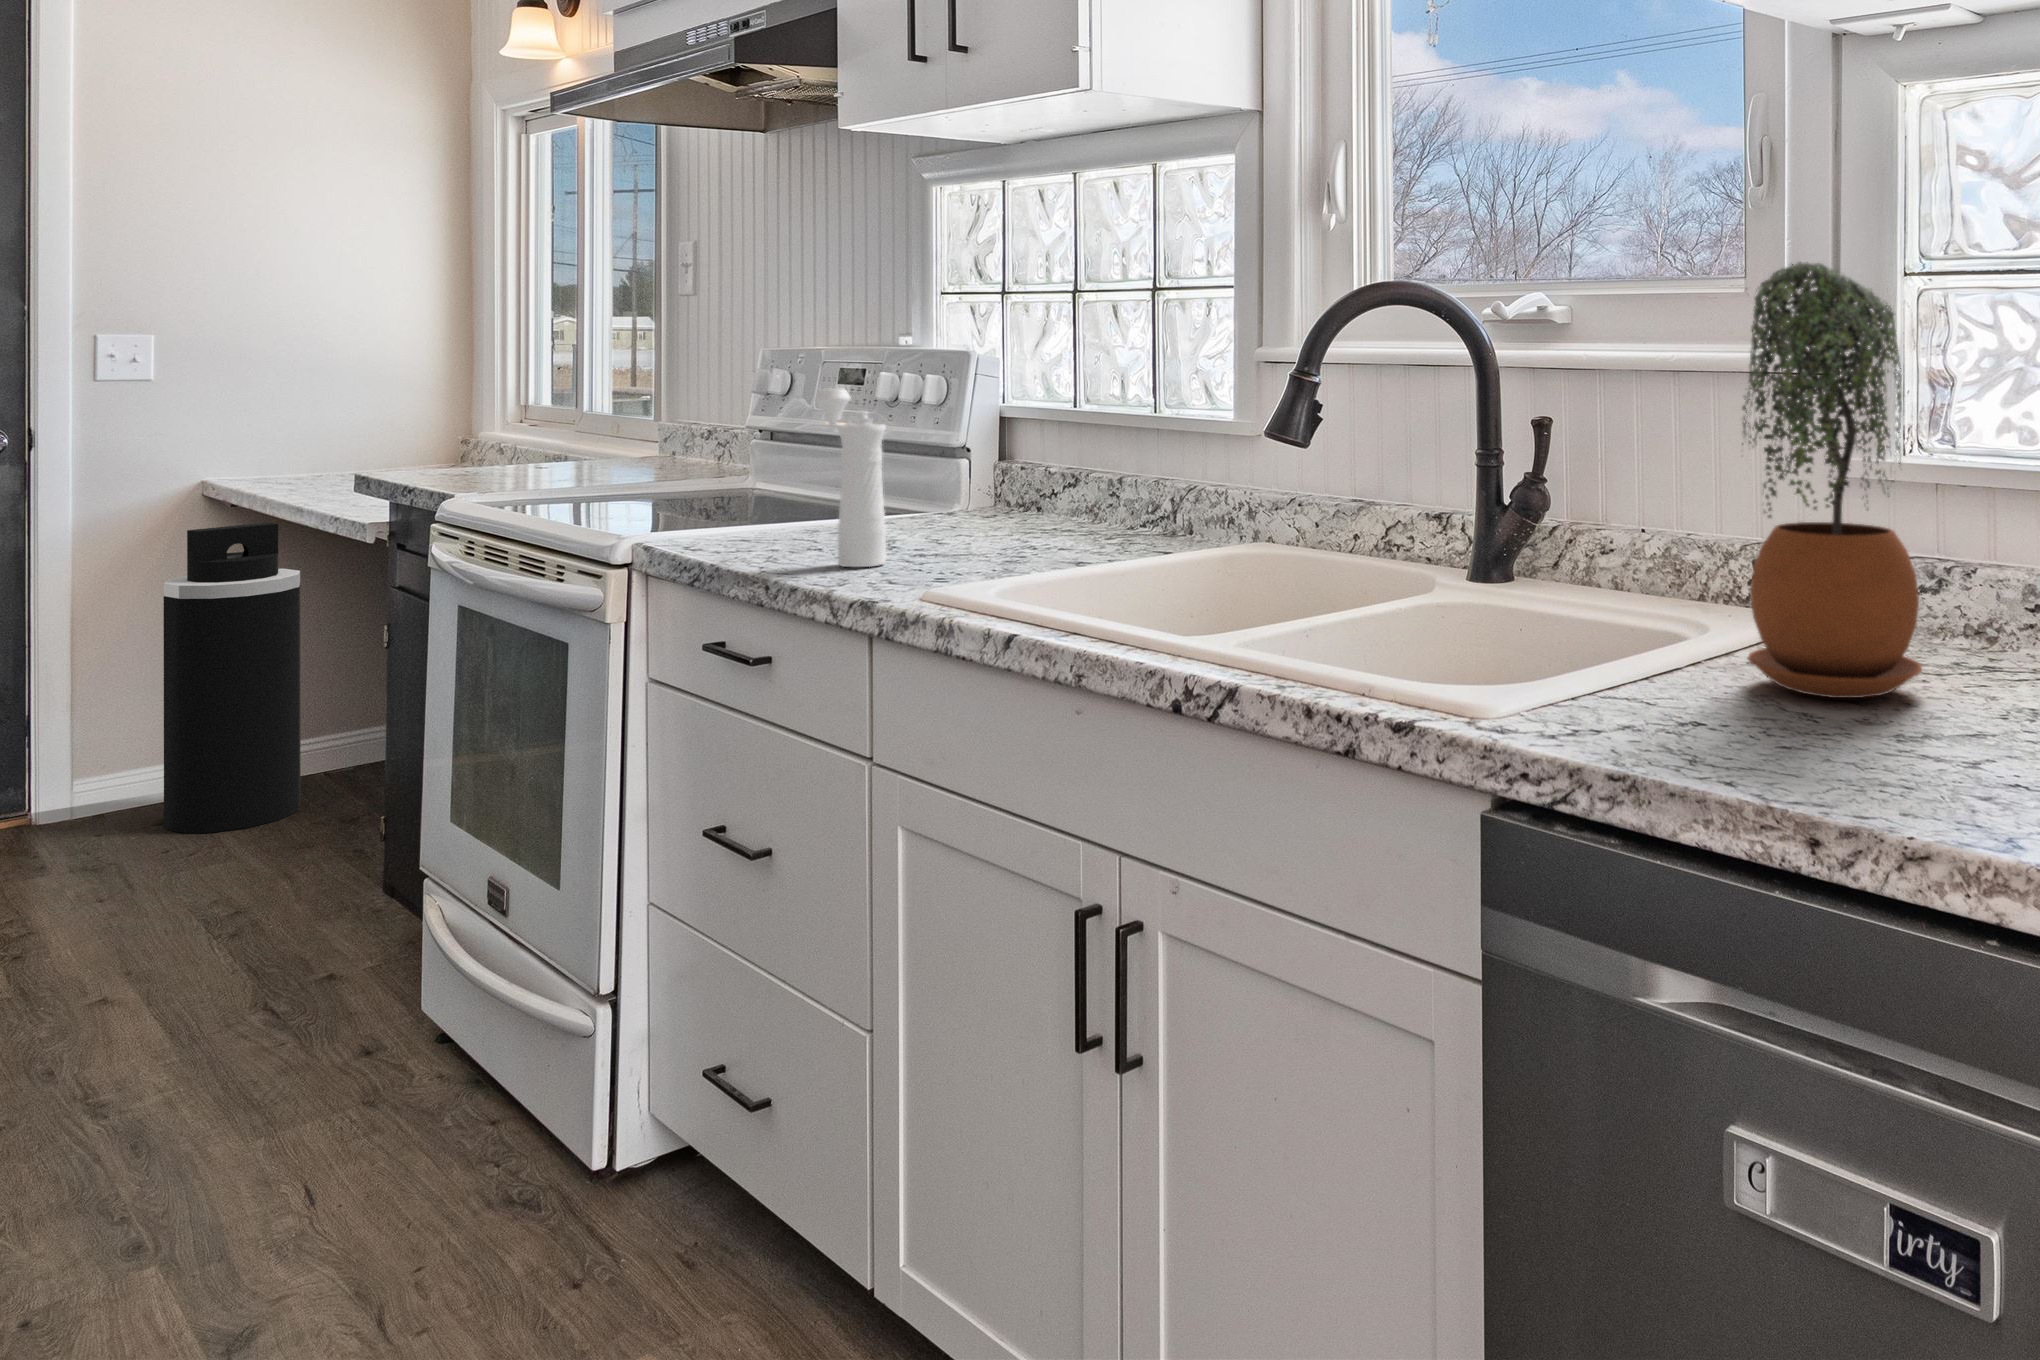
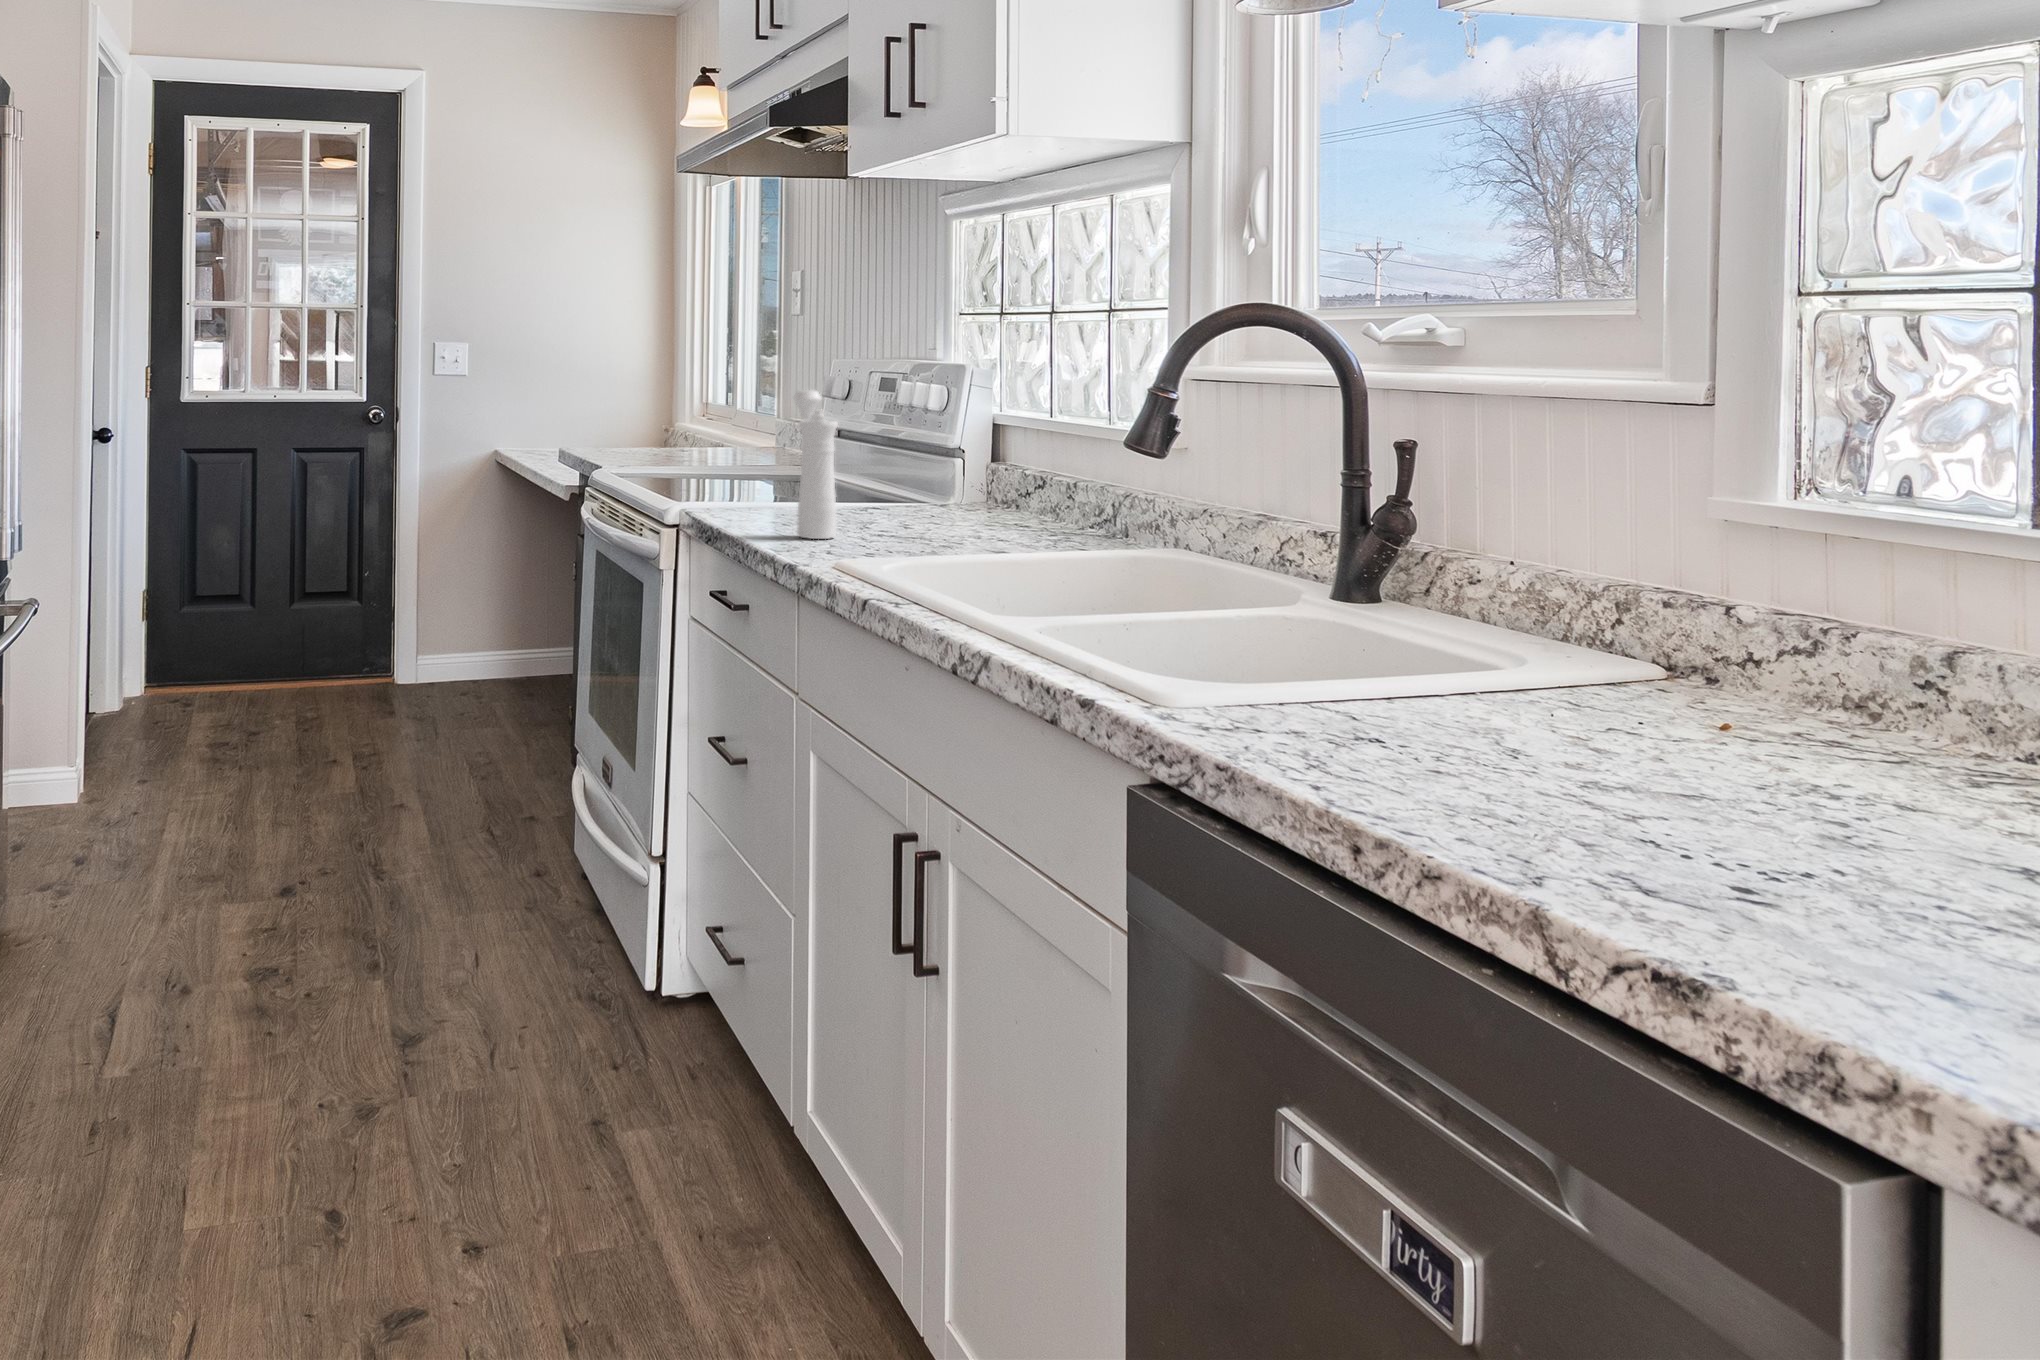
potted plant: present [1742,262,1922,698] -> none [1473,283,1687,745]
trash can: present [163,523,301,833] -> none [446,480,534,705]

